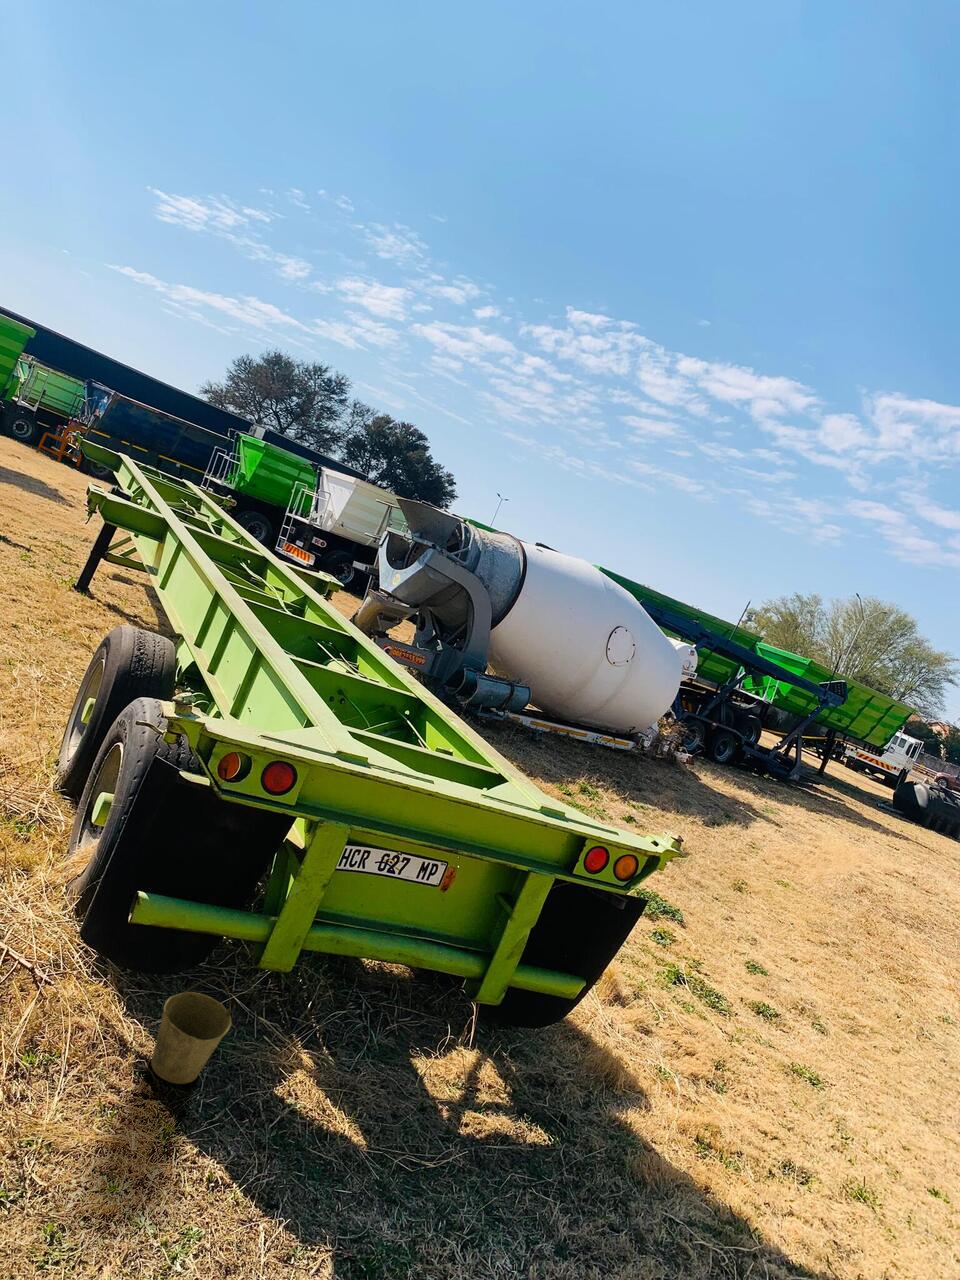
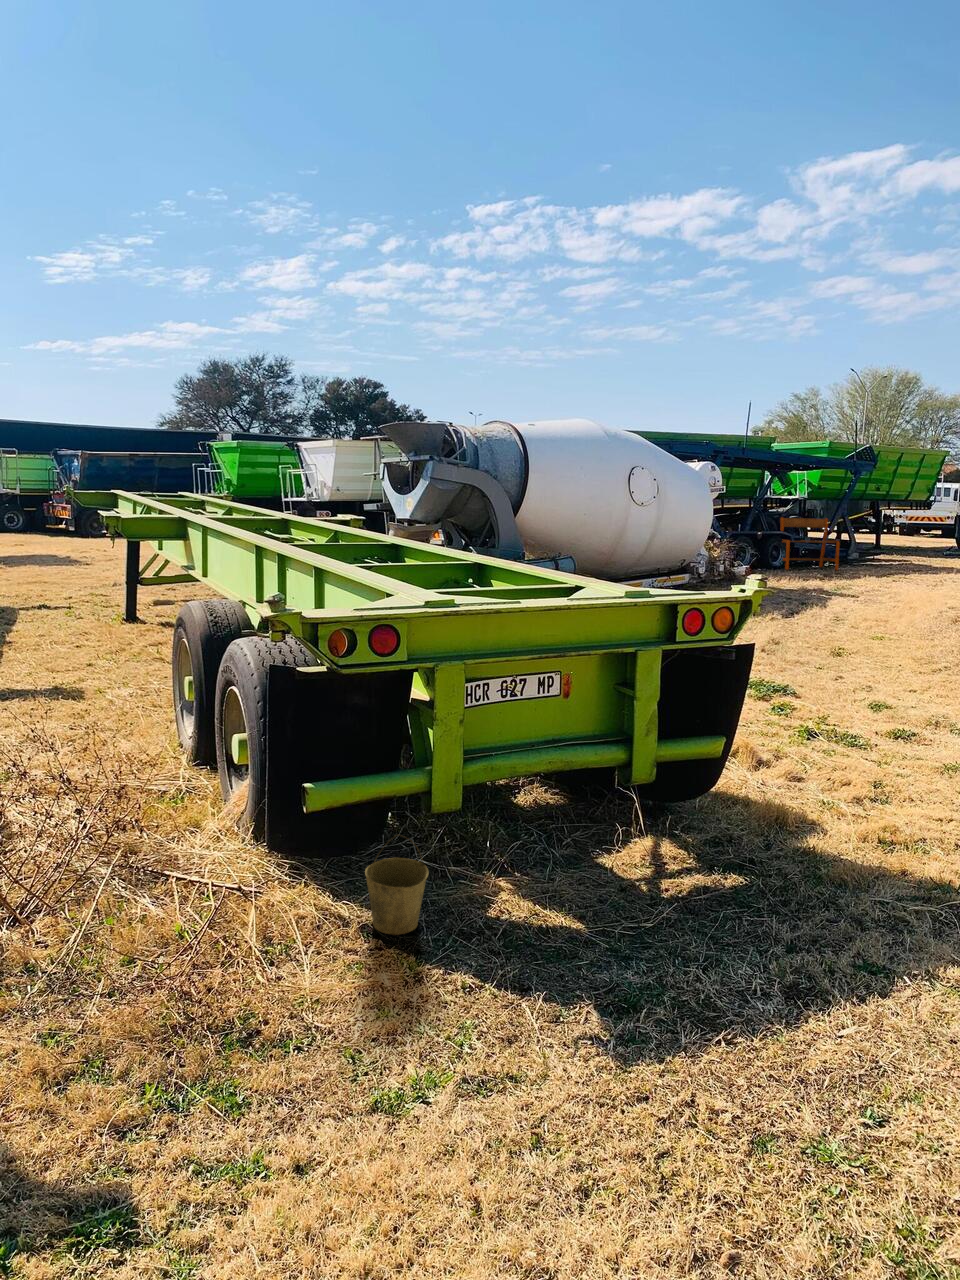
bench: present [36,425,88,466] -> present [780,518,840,570]

